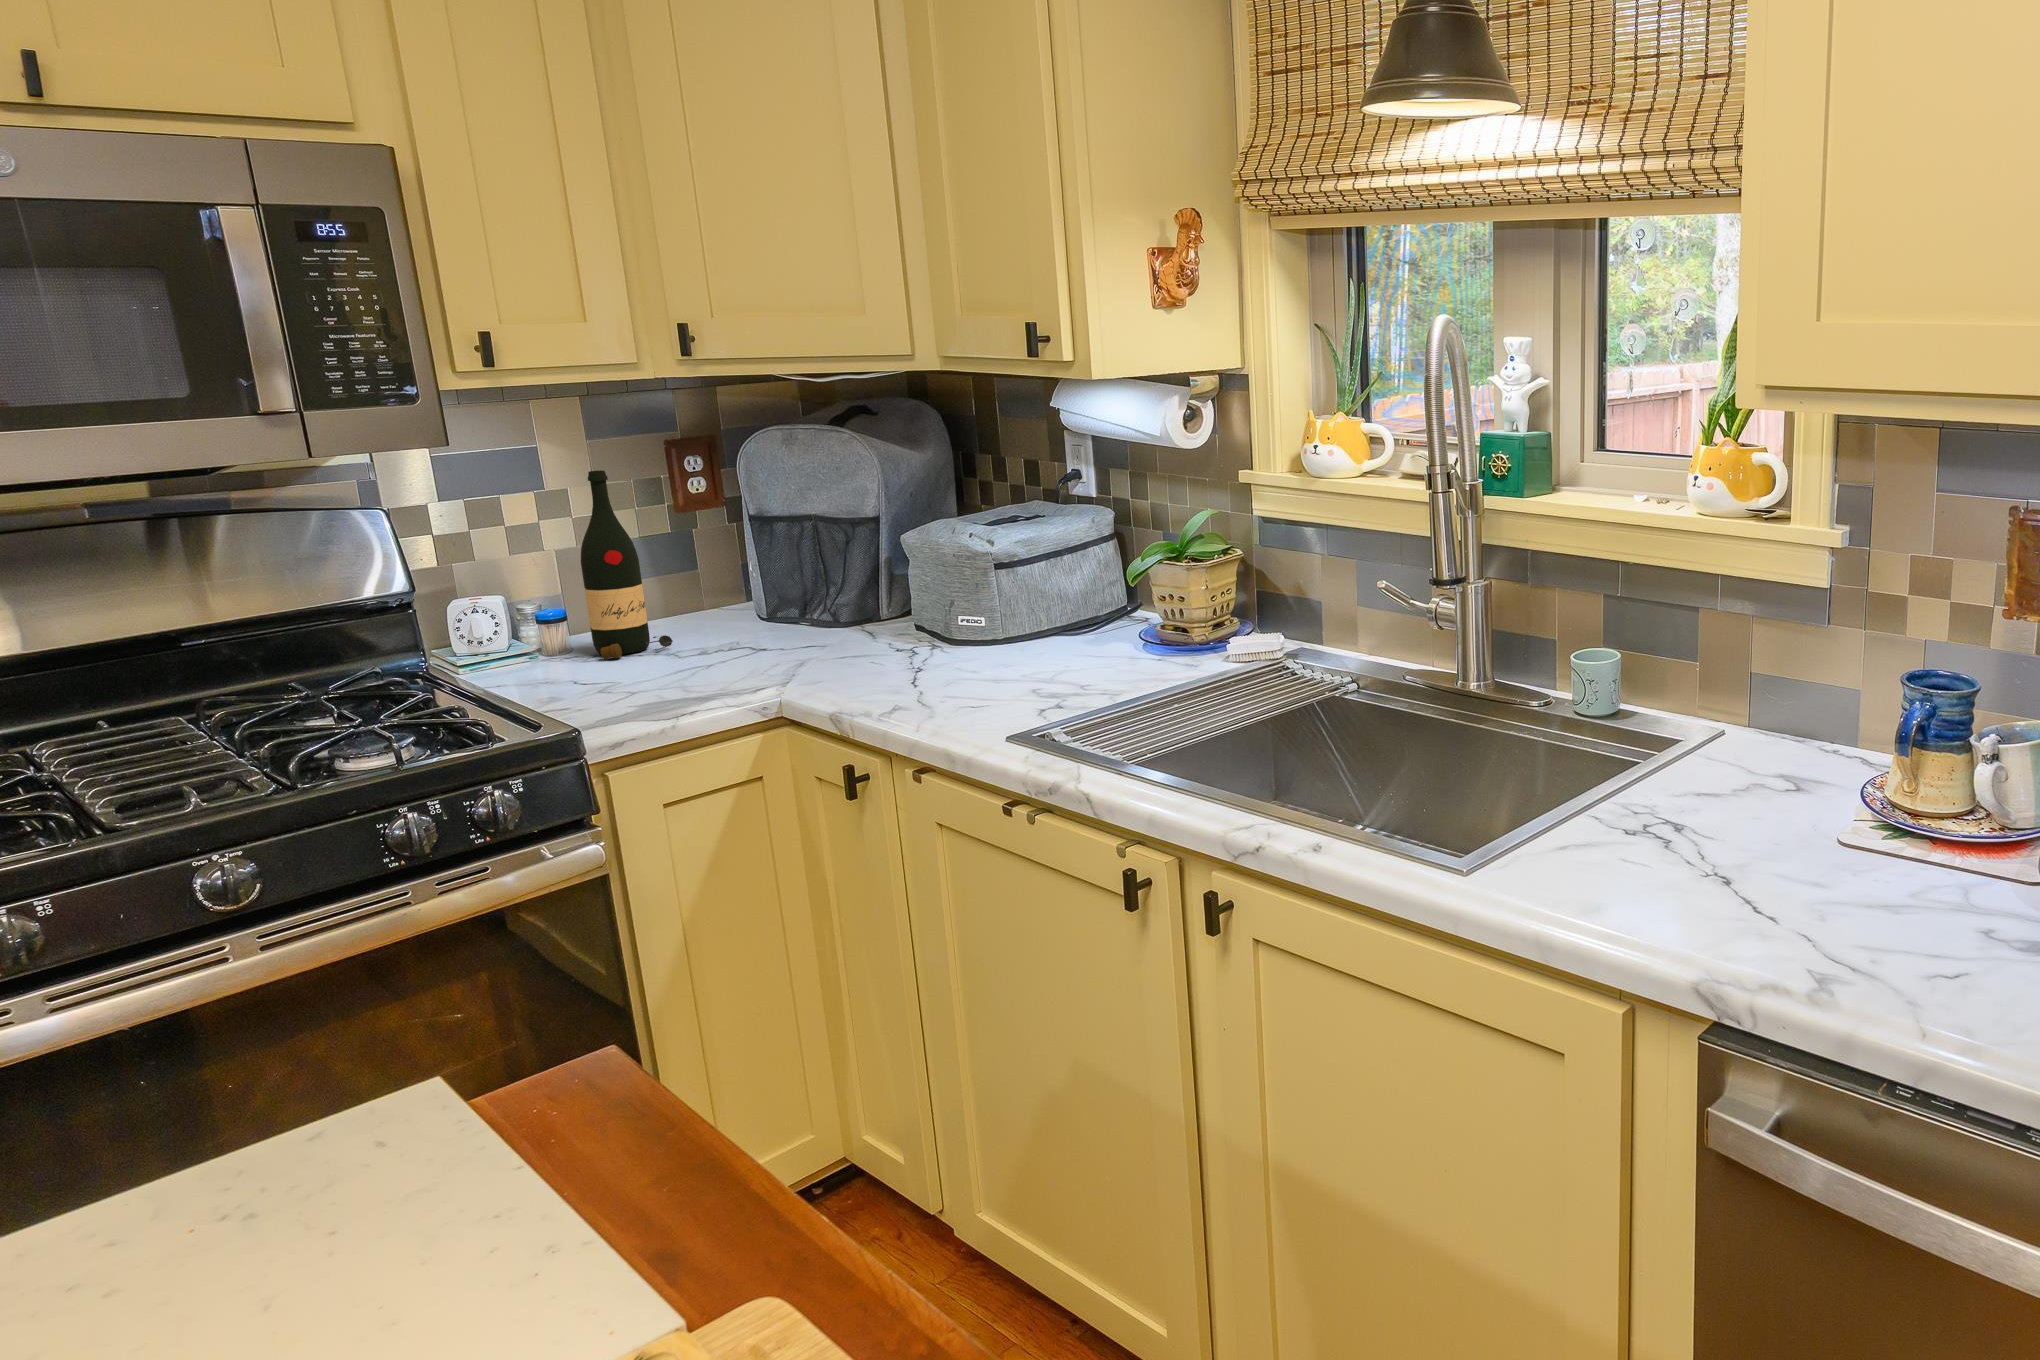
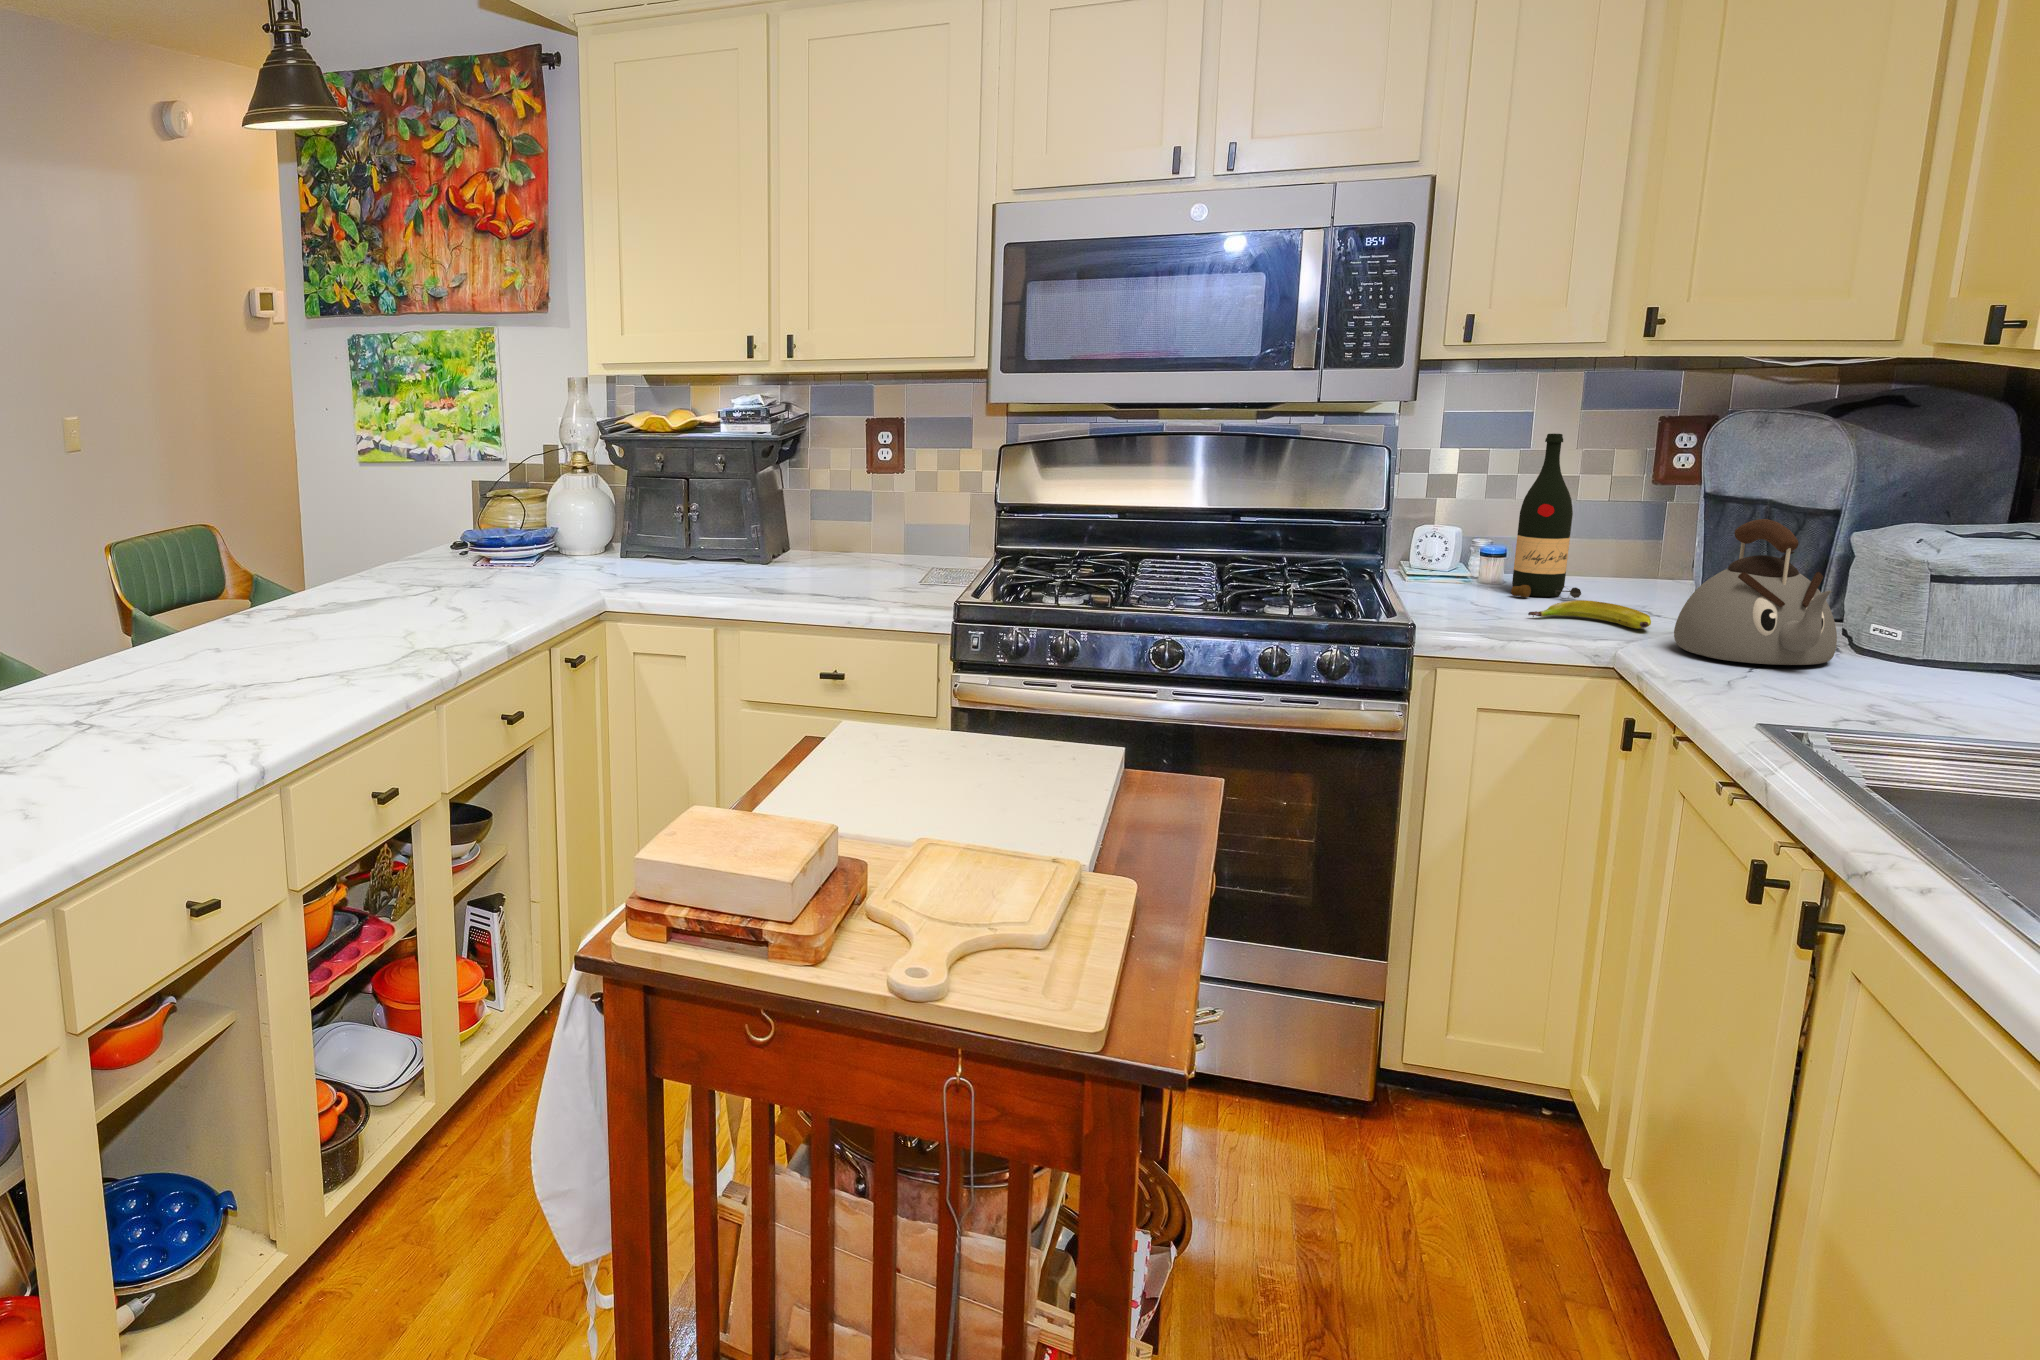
kettle: none [815,535,950,677] -> present [1674,519,1837,665]
banana: none [652,645,778,678] -> present [1528,600,1651,629]

